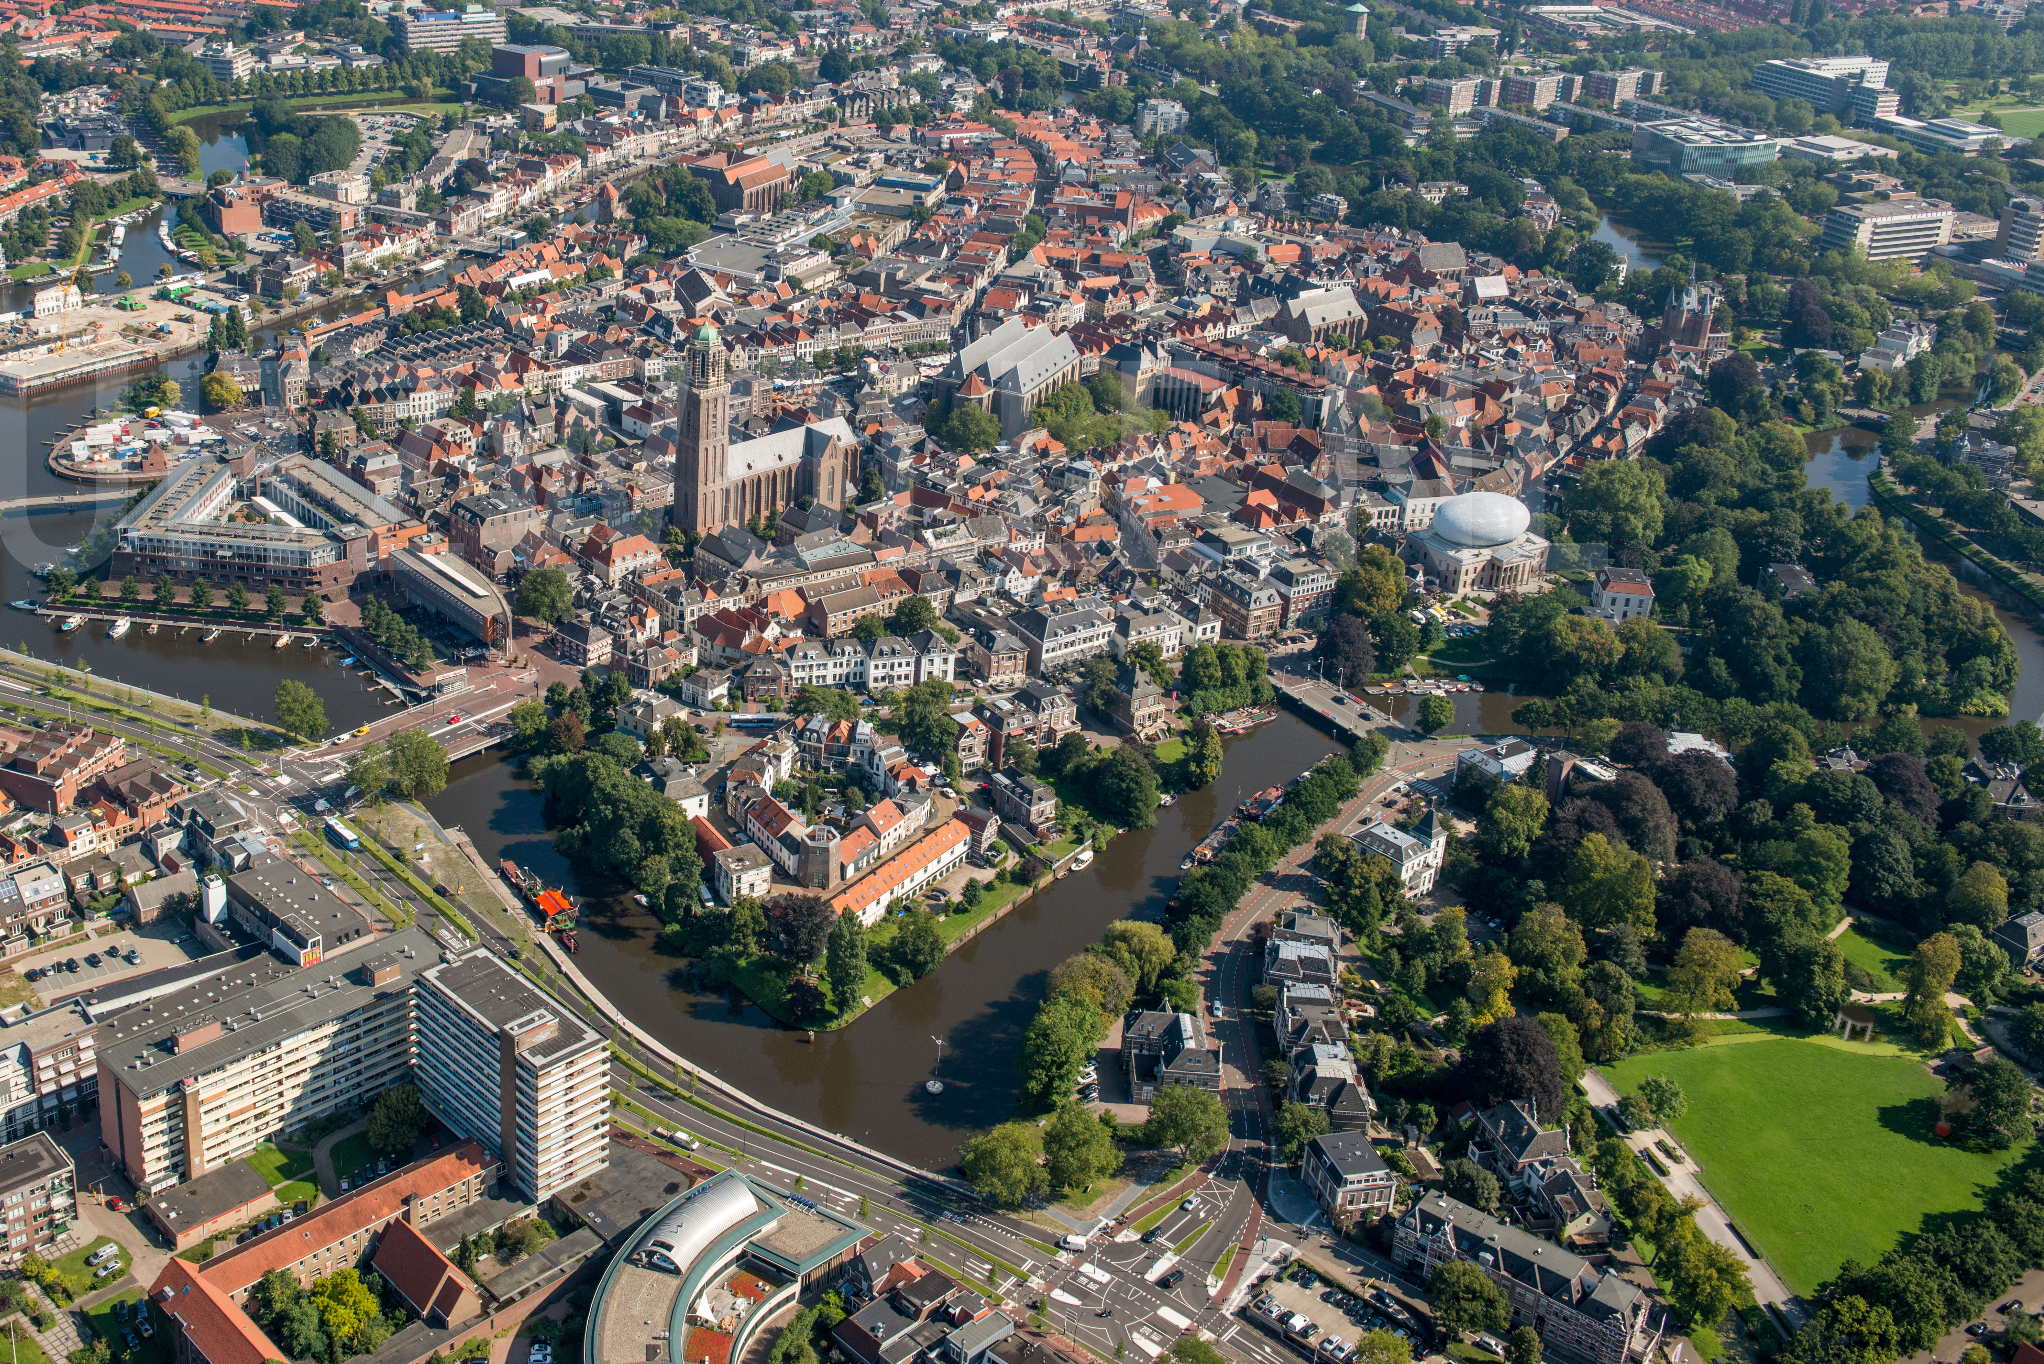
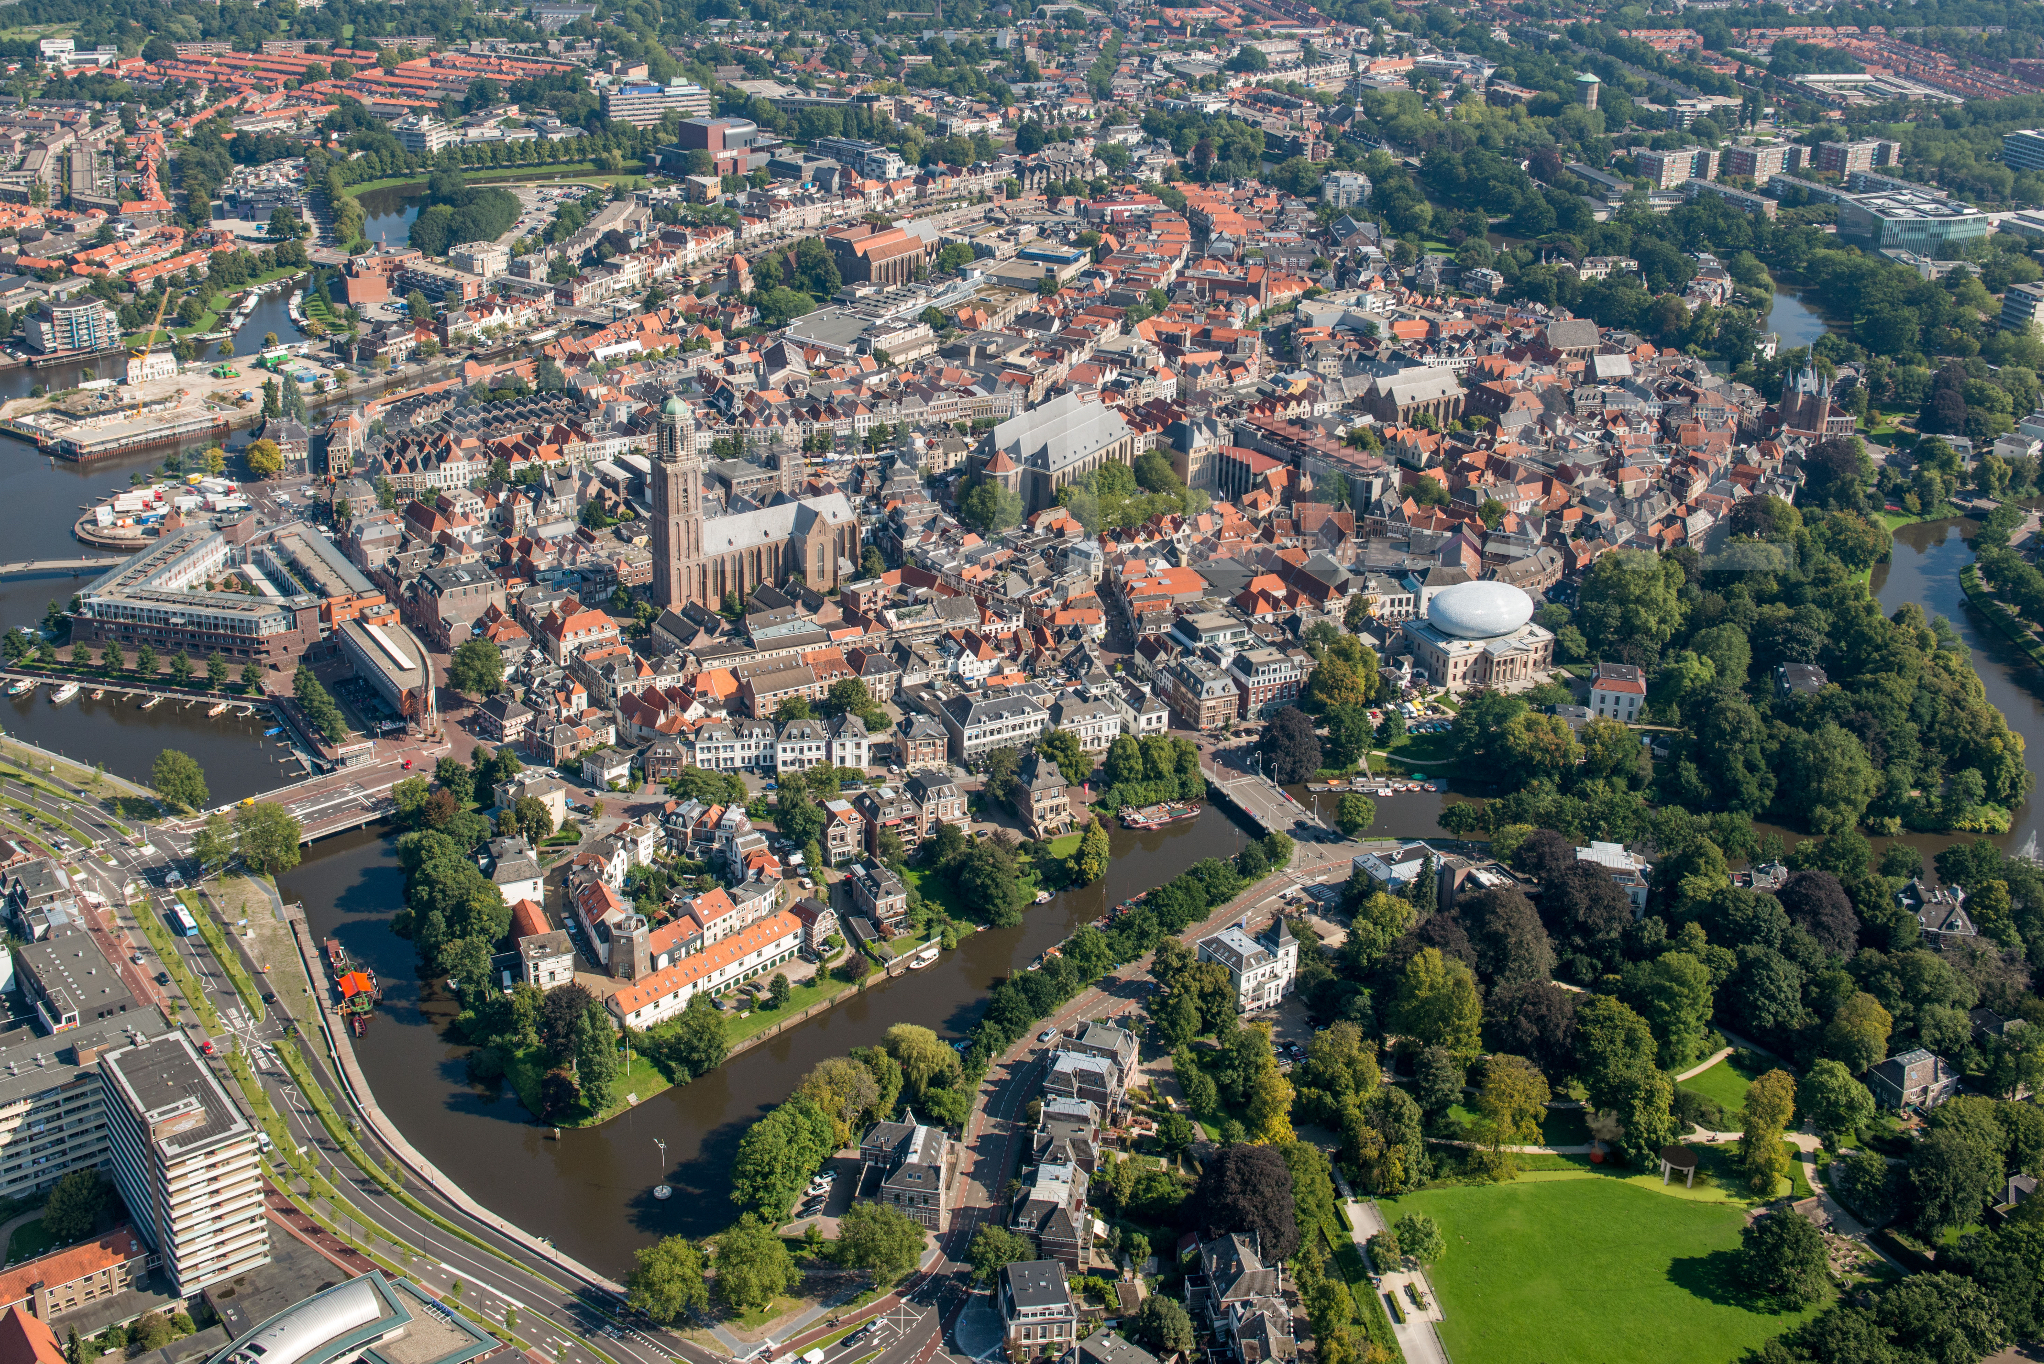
potted tree: present [1928,1085,1979,1136] -> present [1586,1109,1624,1163]

